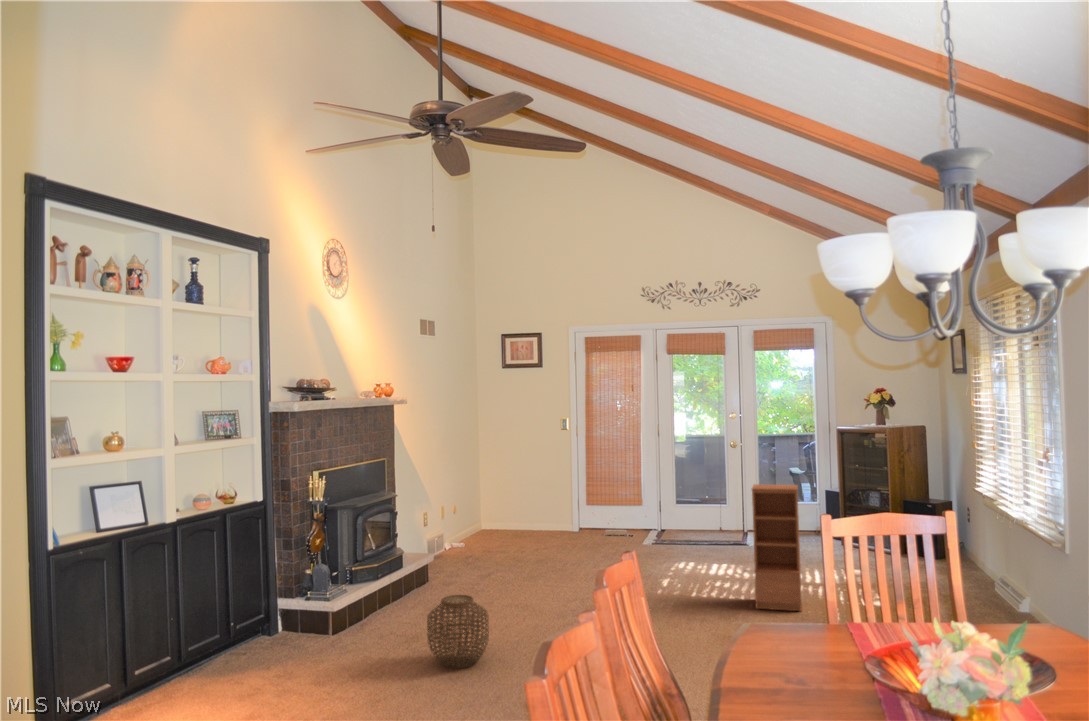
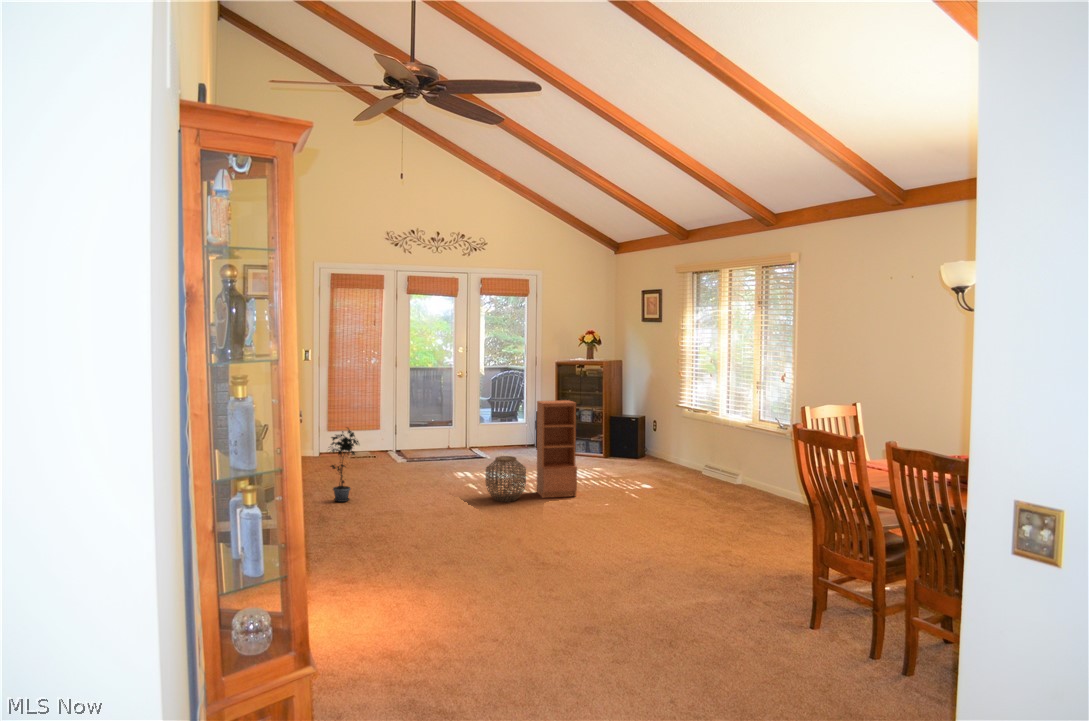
potted plant: none [514,507,549,589] -> present [331,428,358,502]
woven basket: present [427,595,489,668] -> present [486,456,526,502]

